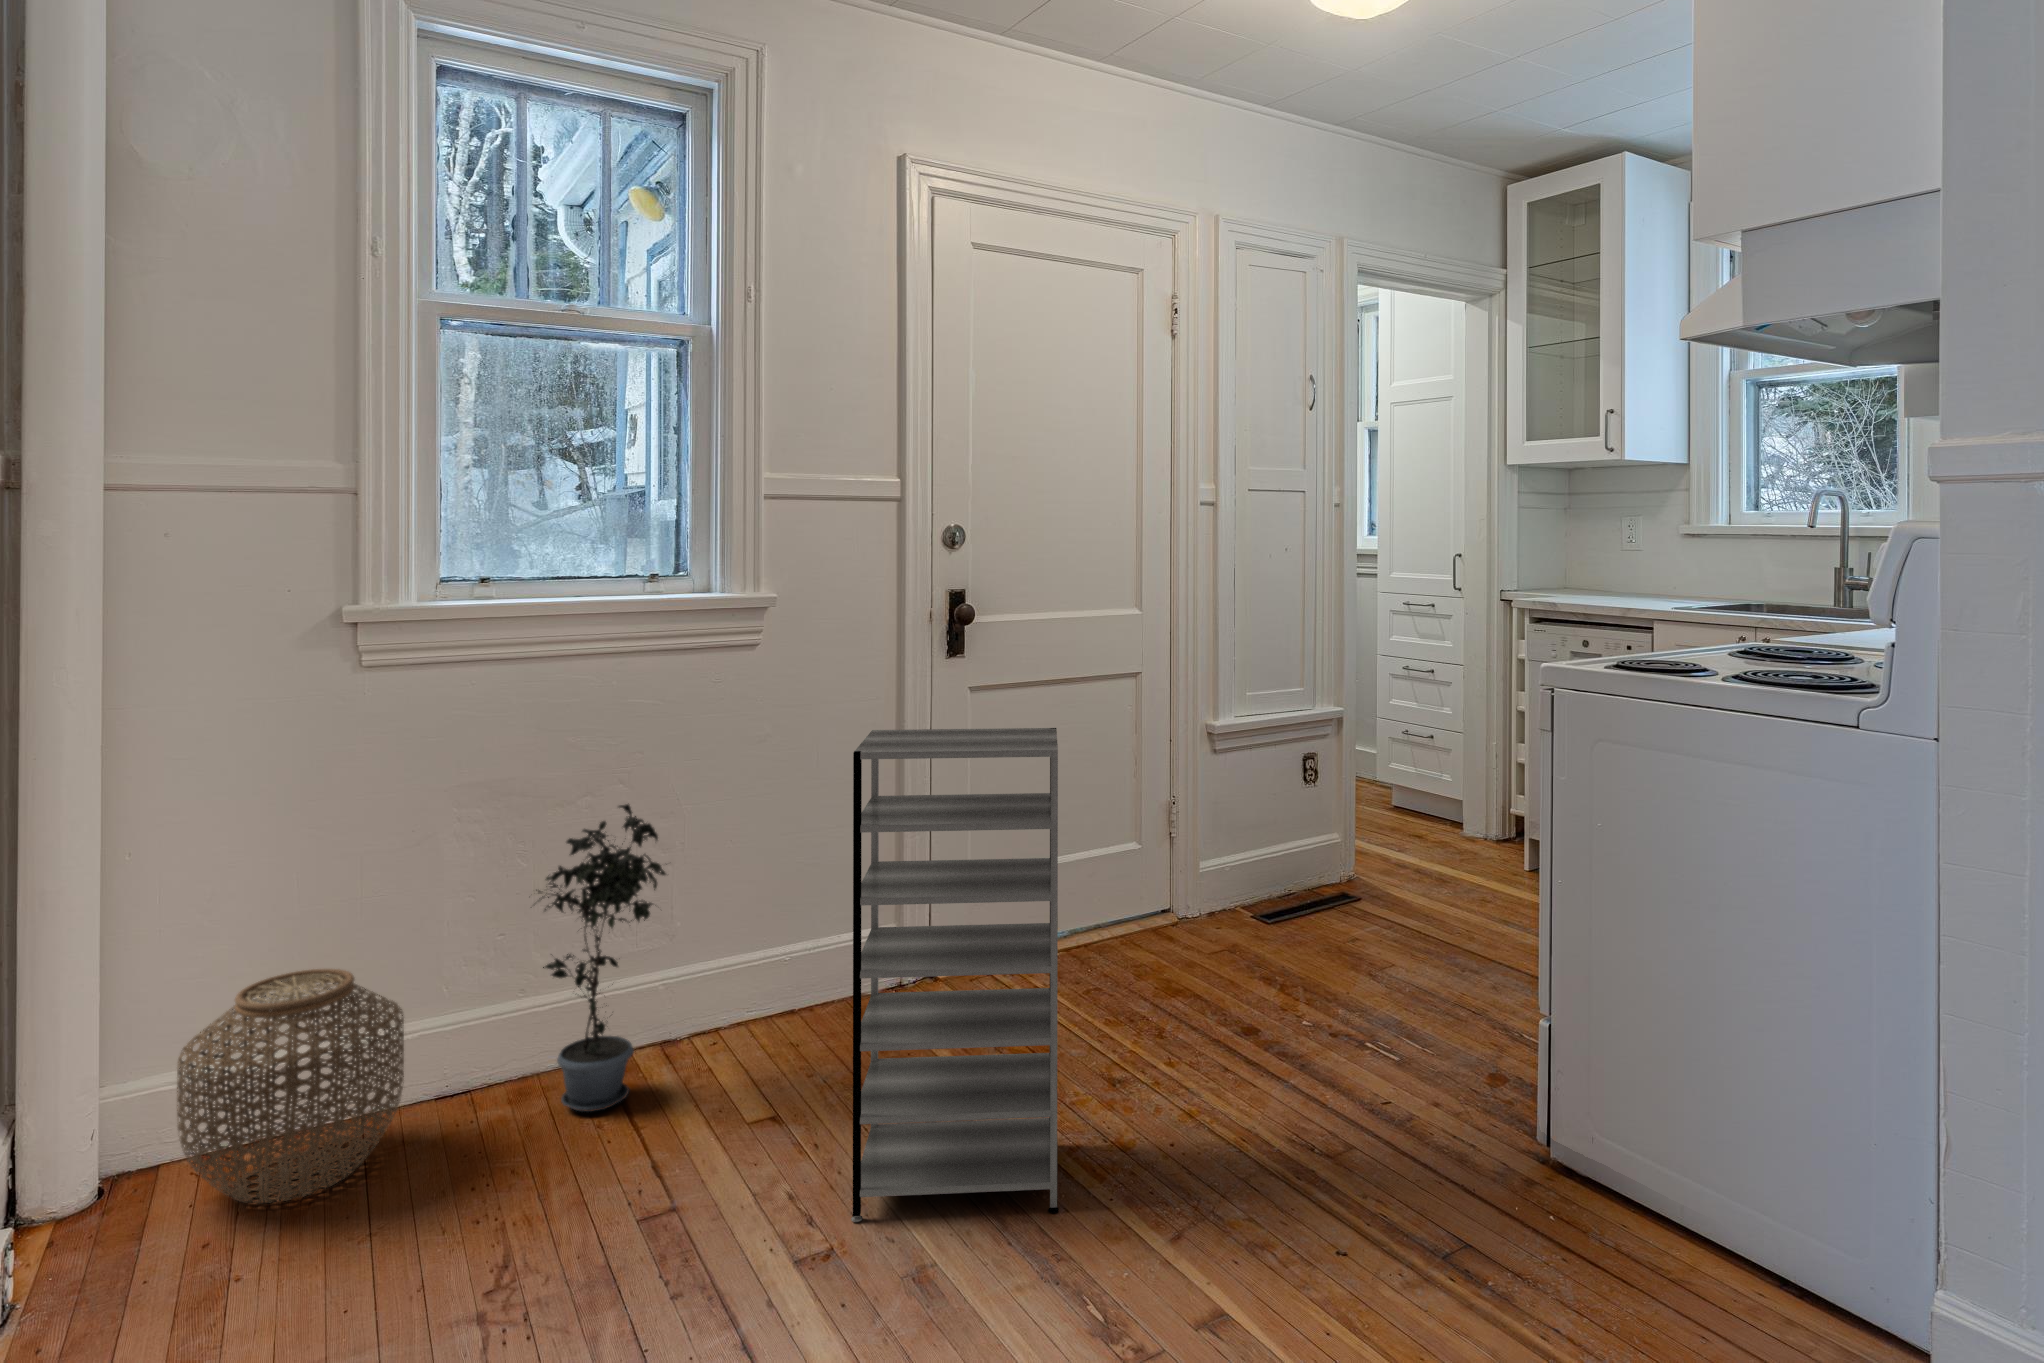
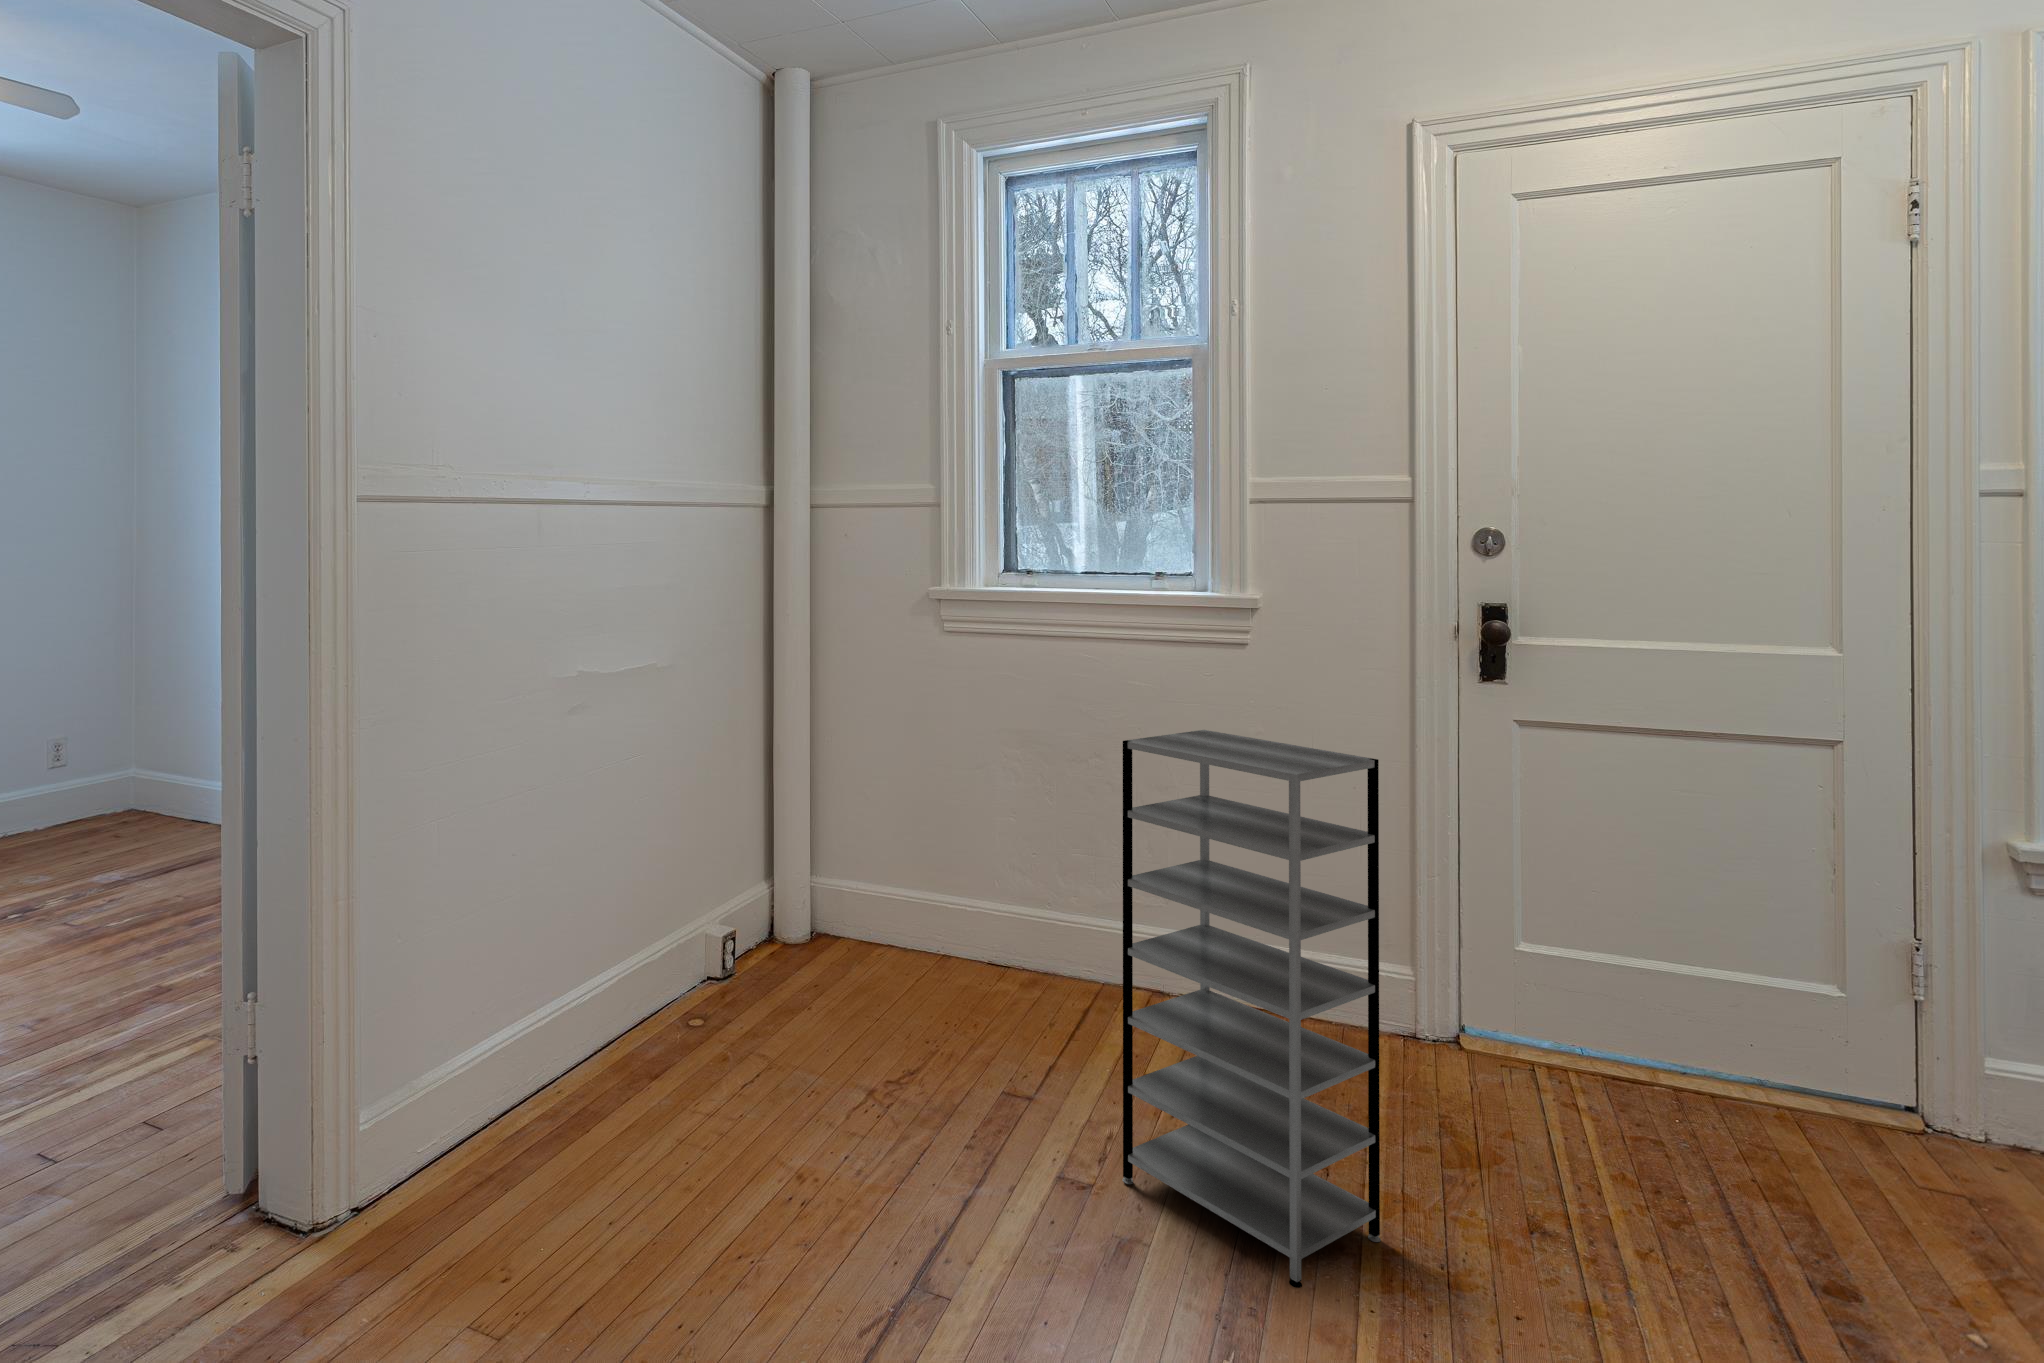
potted plant: present [536,804,666,1112] -> none [1017,767,1124,1017]
woven basket: present [177,969,404,1203] -> none [820,835,945,985]

